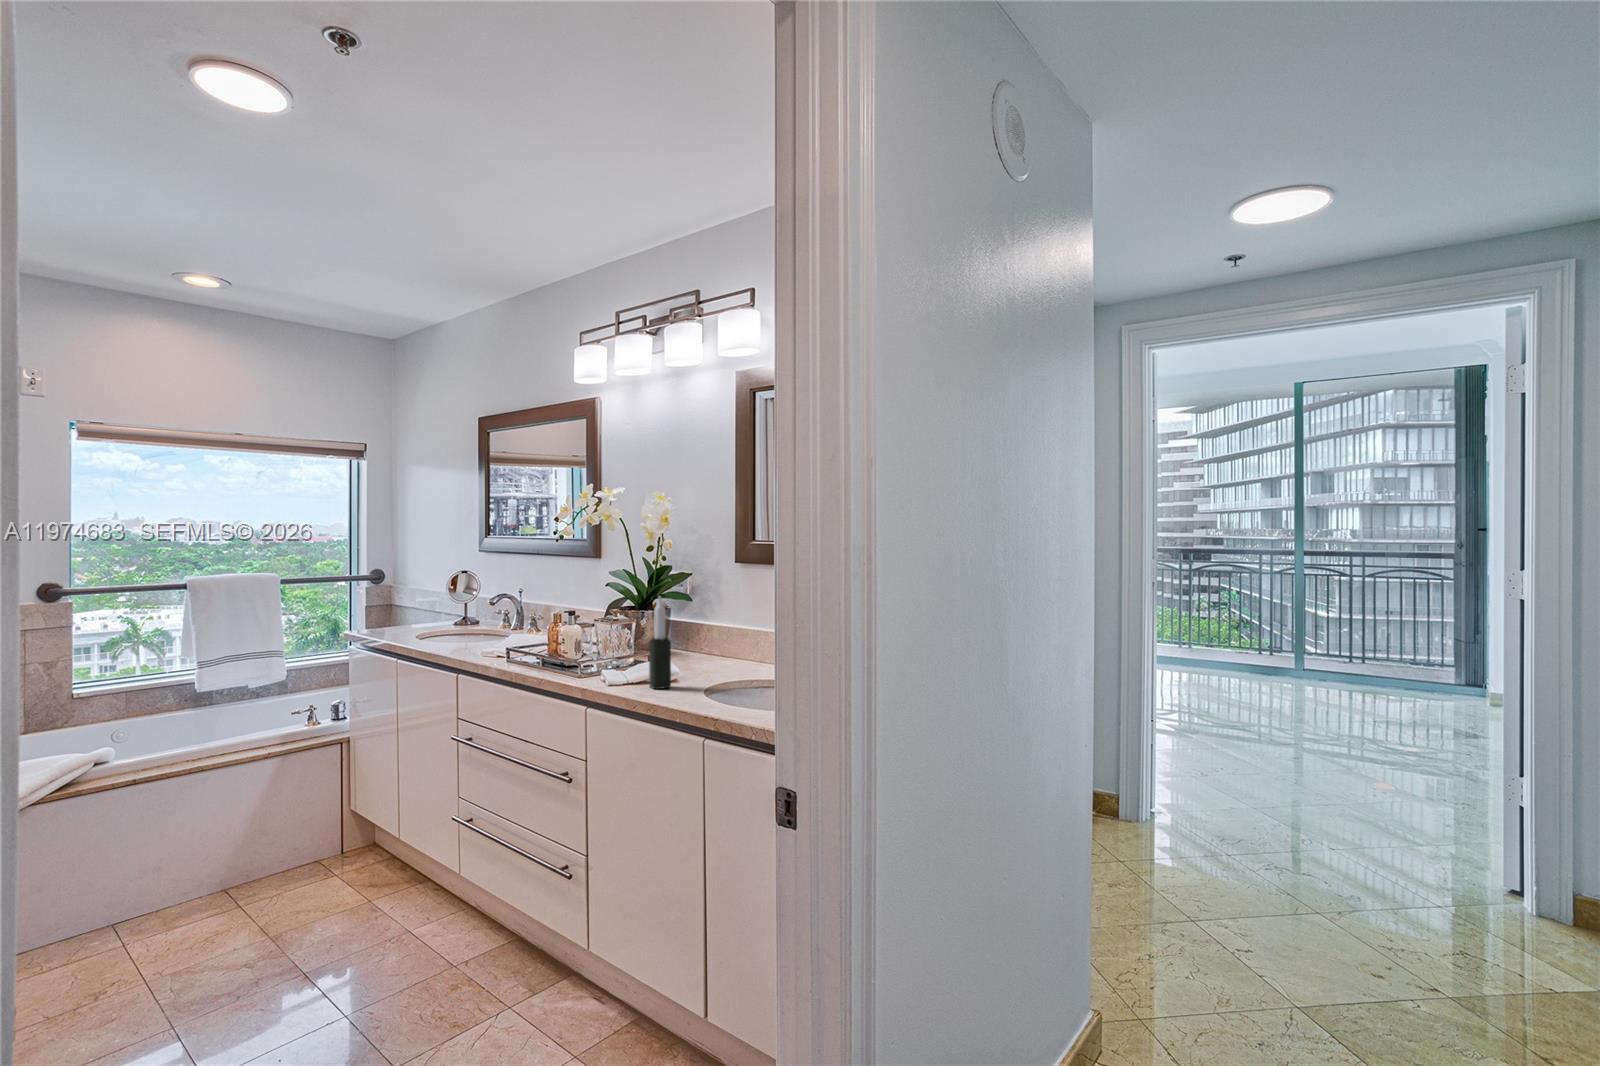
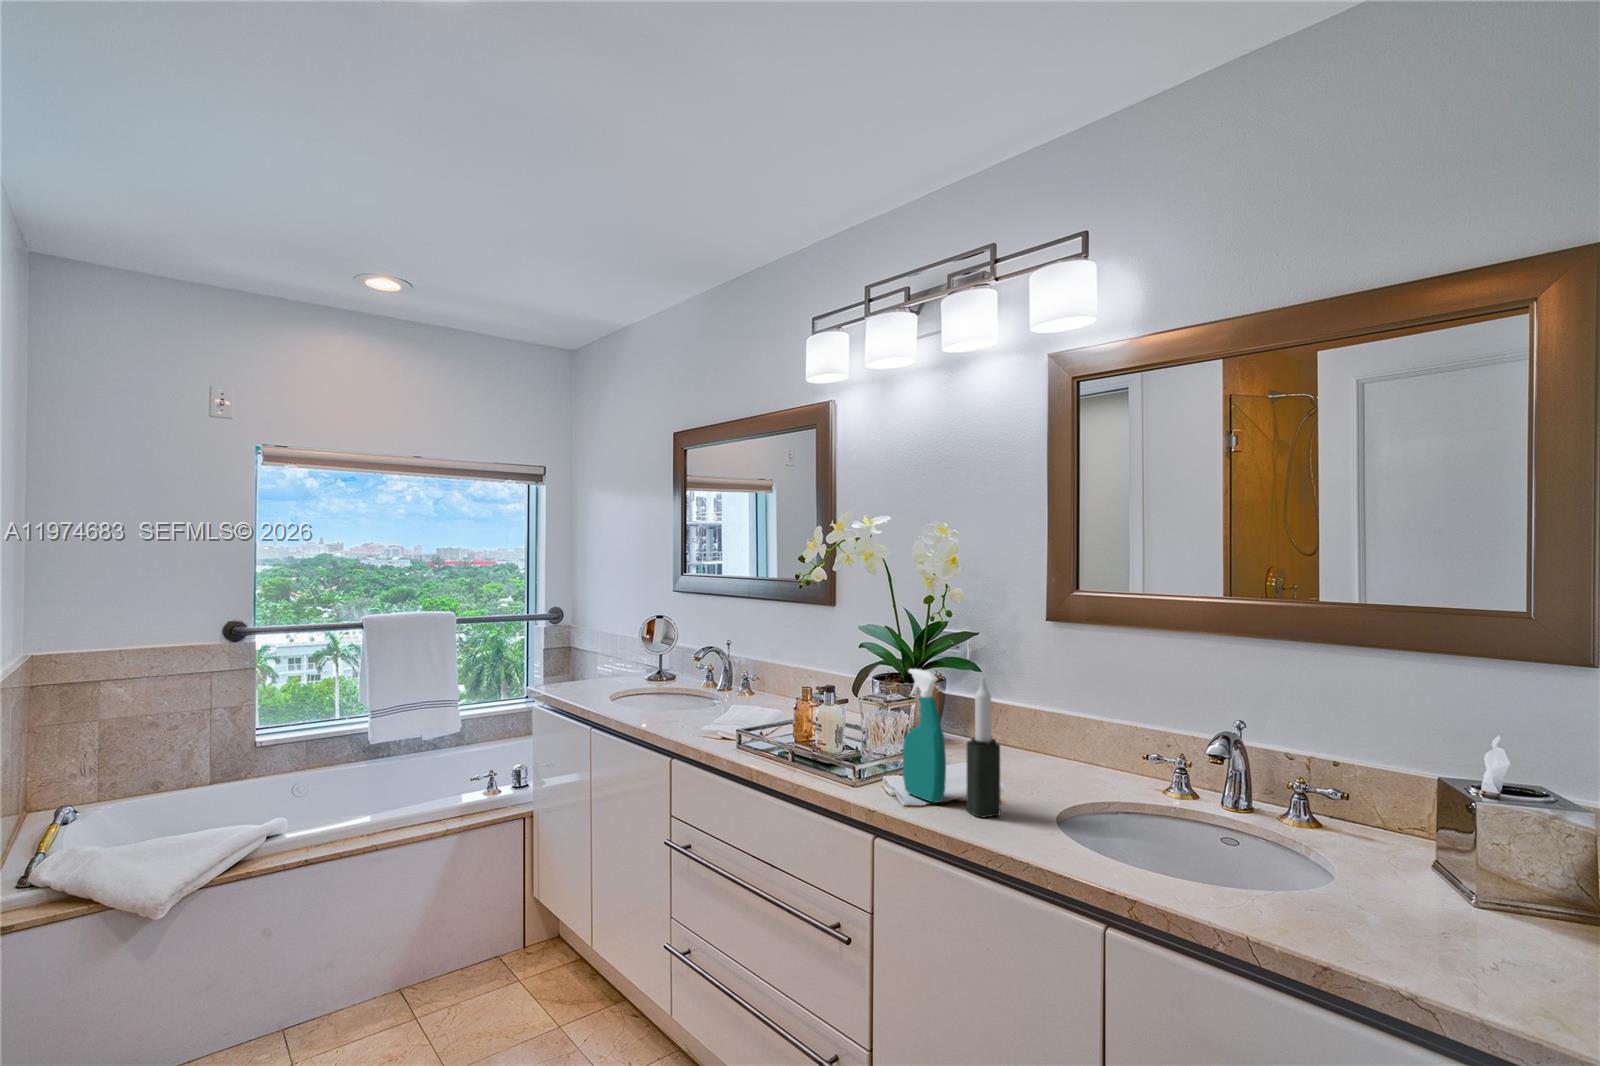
spray bottle: none [611,593,637,683] -> present [903,669,946,803]

